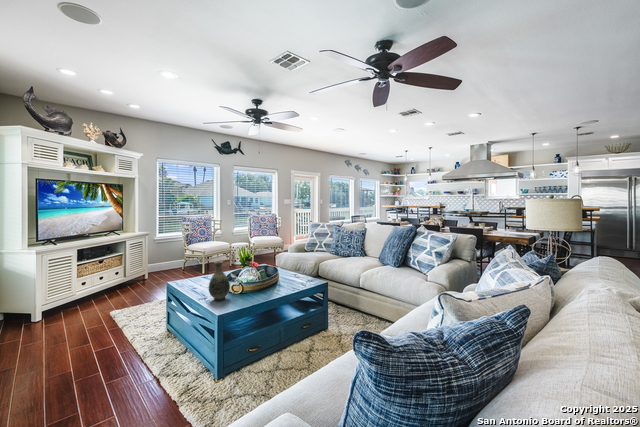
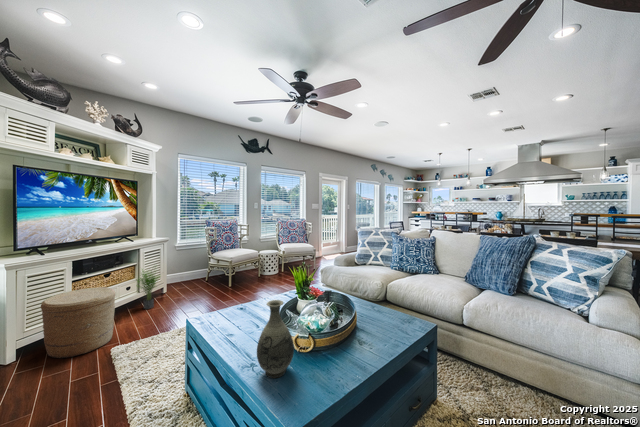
potted plant: none [122,253,148,290] -> present [138,271,158,309]
woven basket: none [62,269,113,317] -> present [41,287,115,358]

